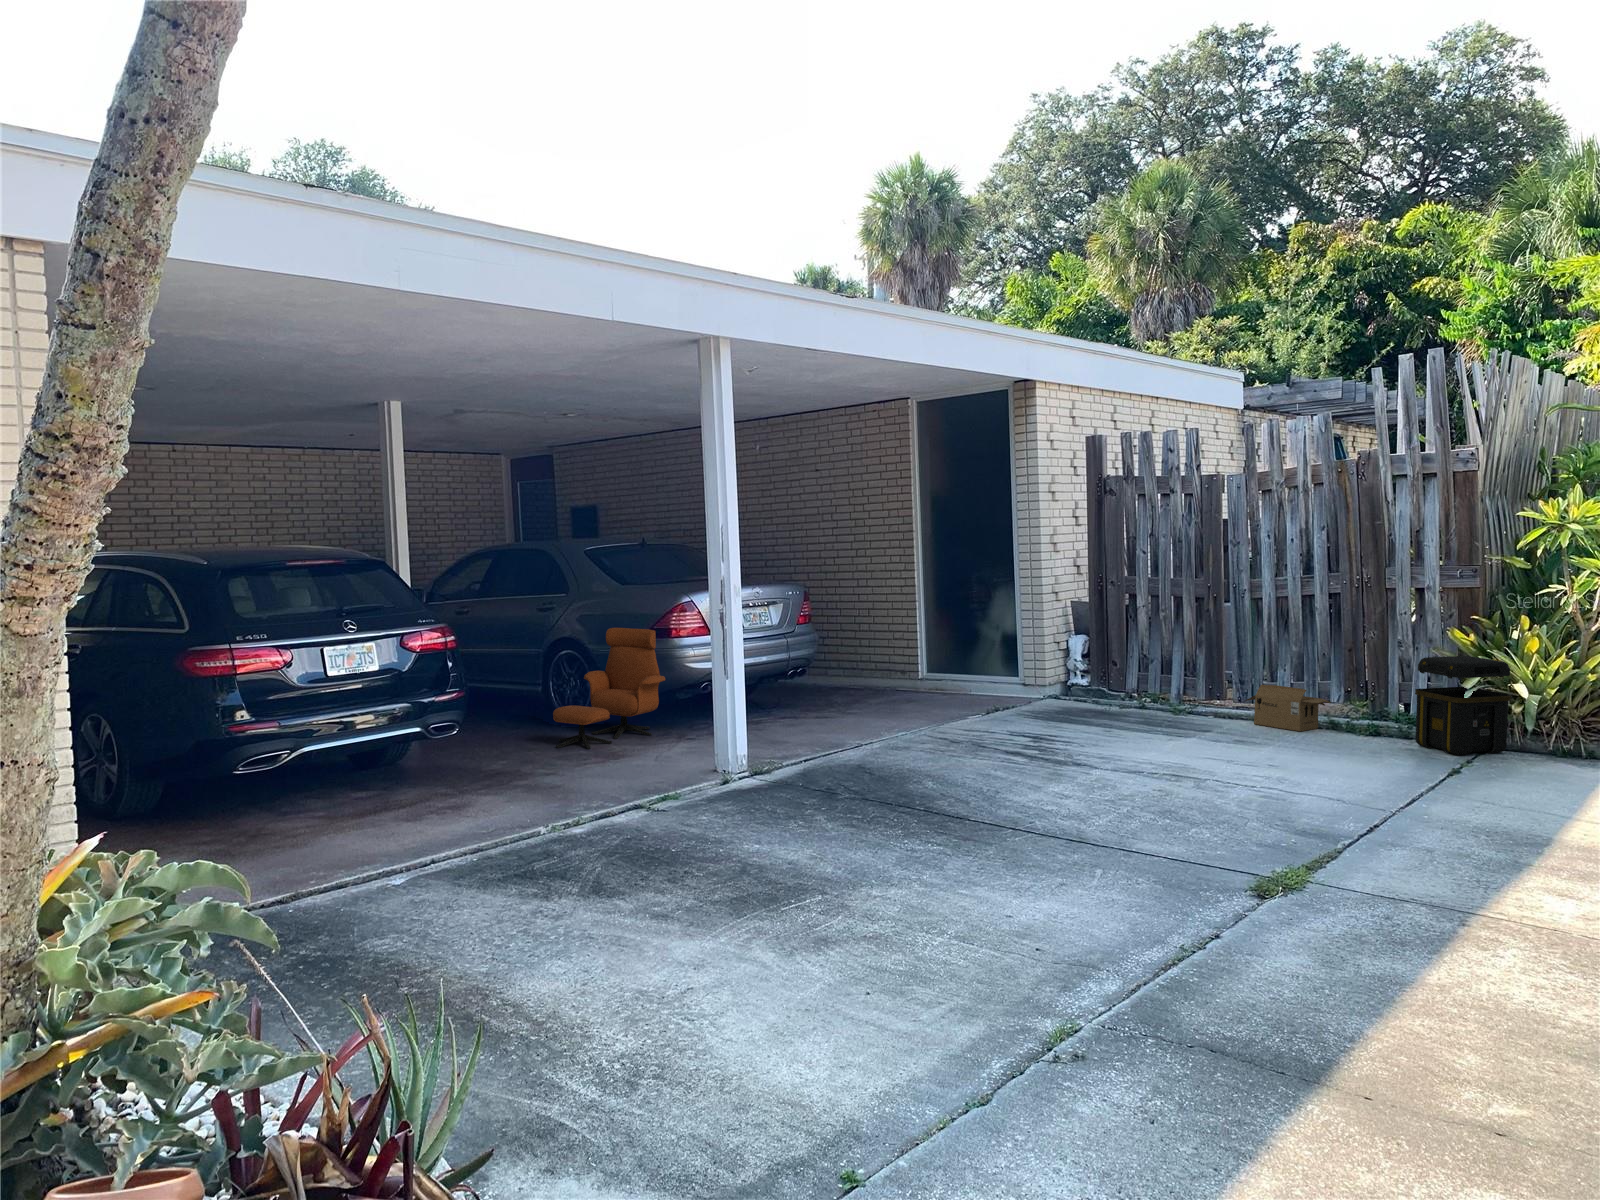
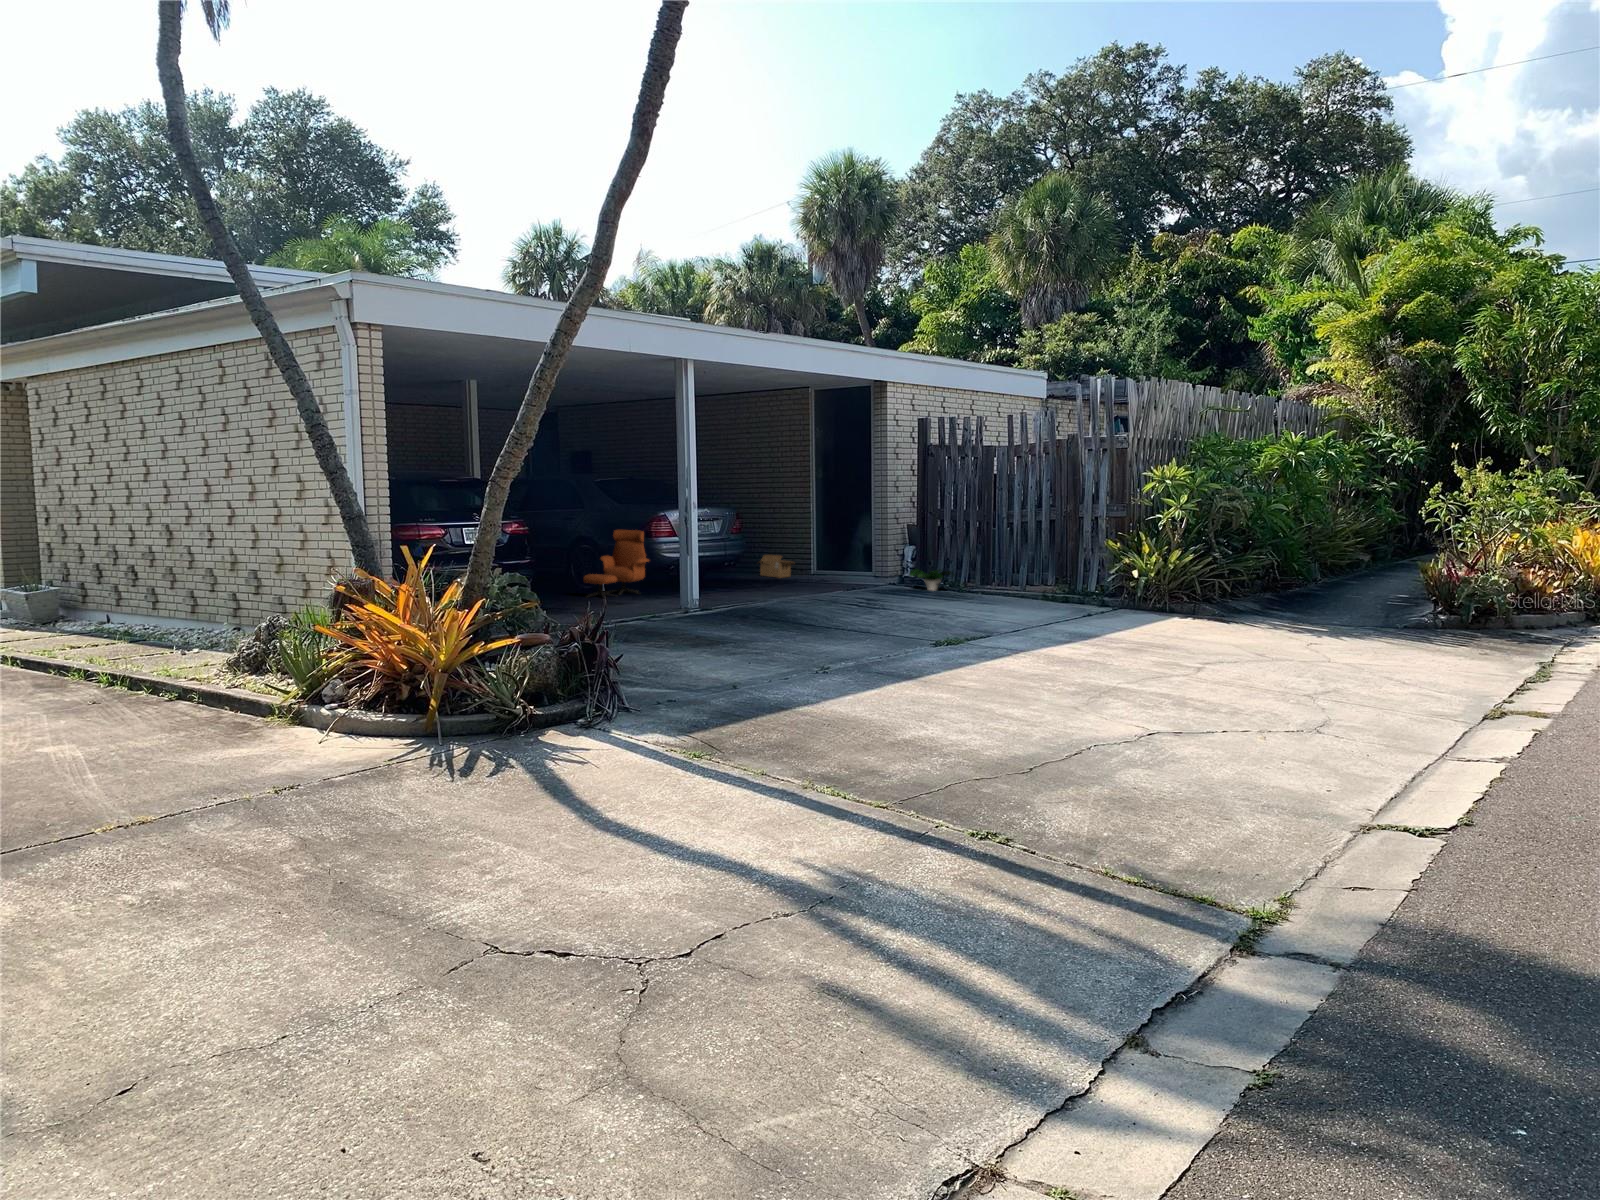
toolbox: present [1415,656,1511,755] -> none [1084,556,1133,610]
potted plant: none [1083,674,1162,710] -> present [909,569,955,591]
cardboard box: present [1246,685,1331,732] -> present [757,555,794,578]

